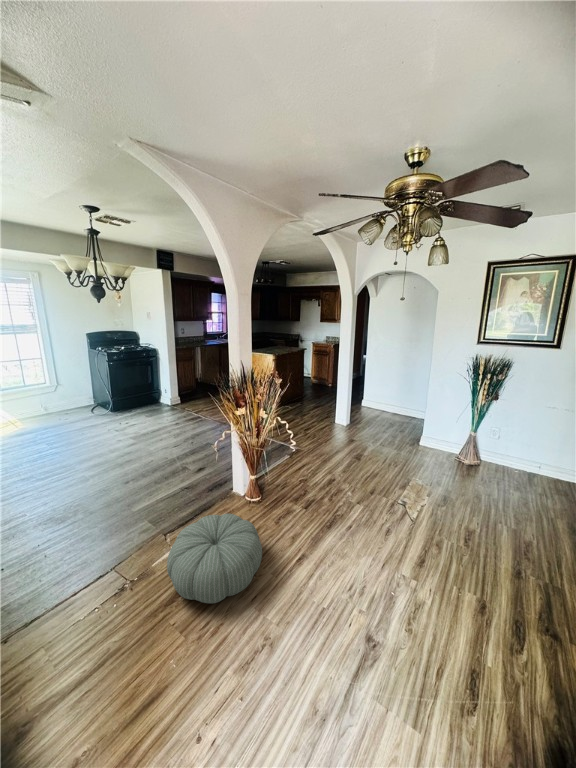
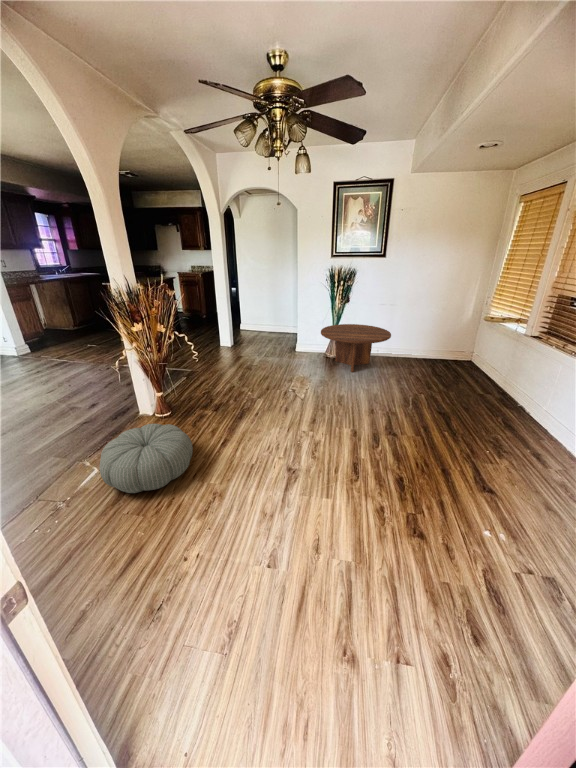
coffee table: none [452,423,564,493] -> present [321,324,391,372]

